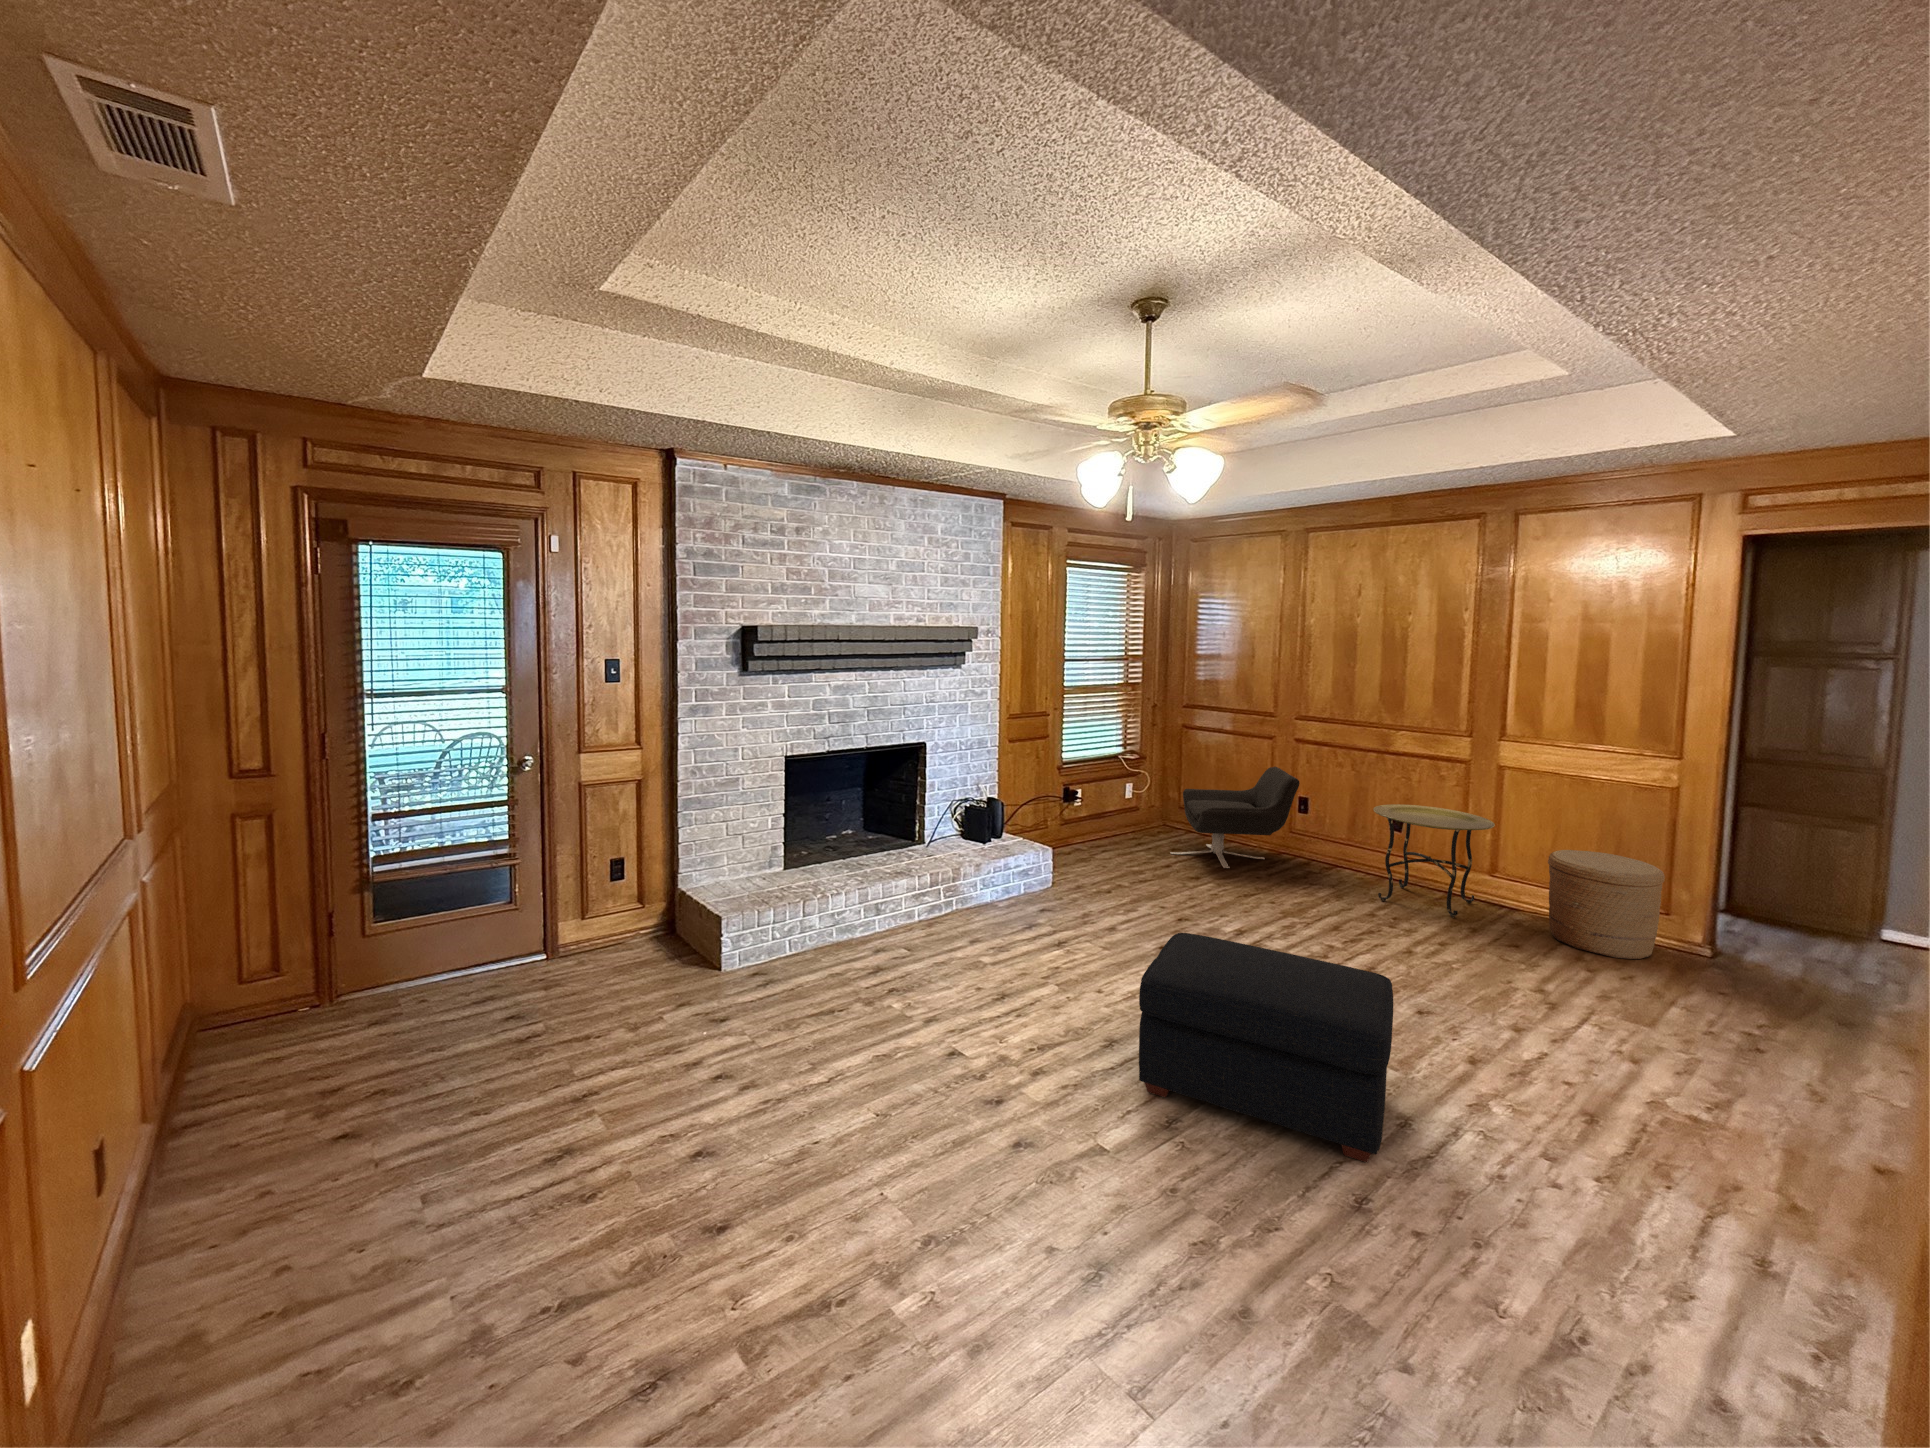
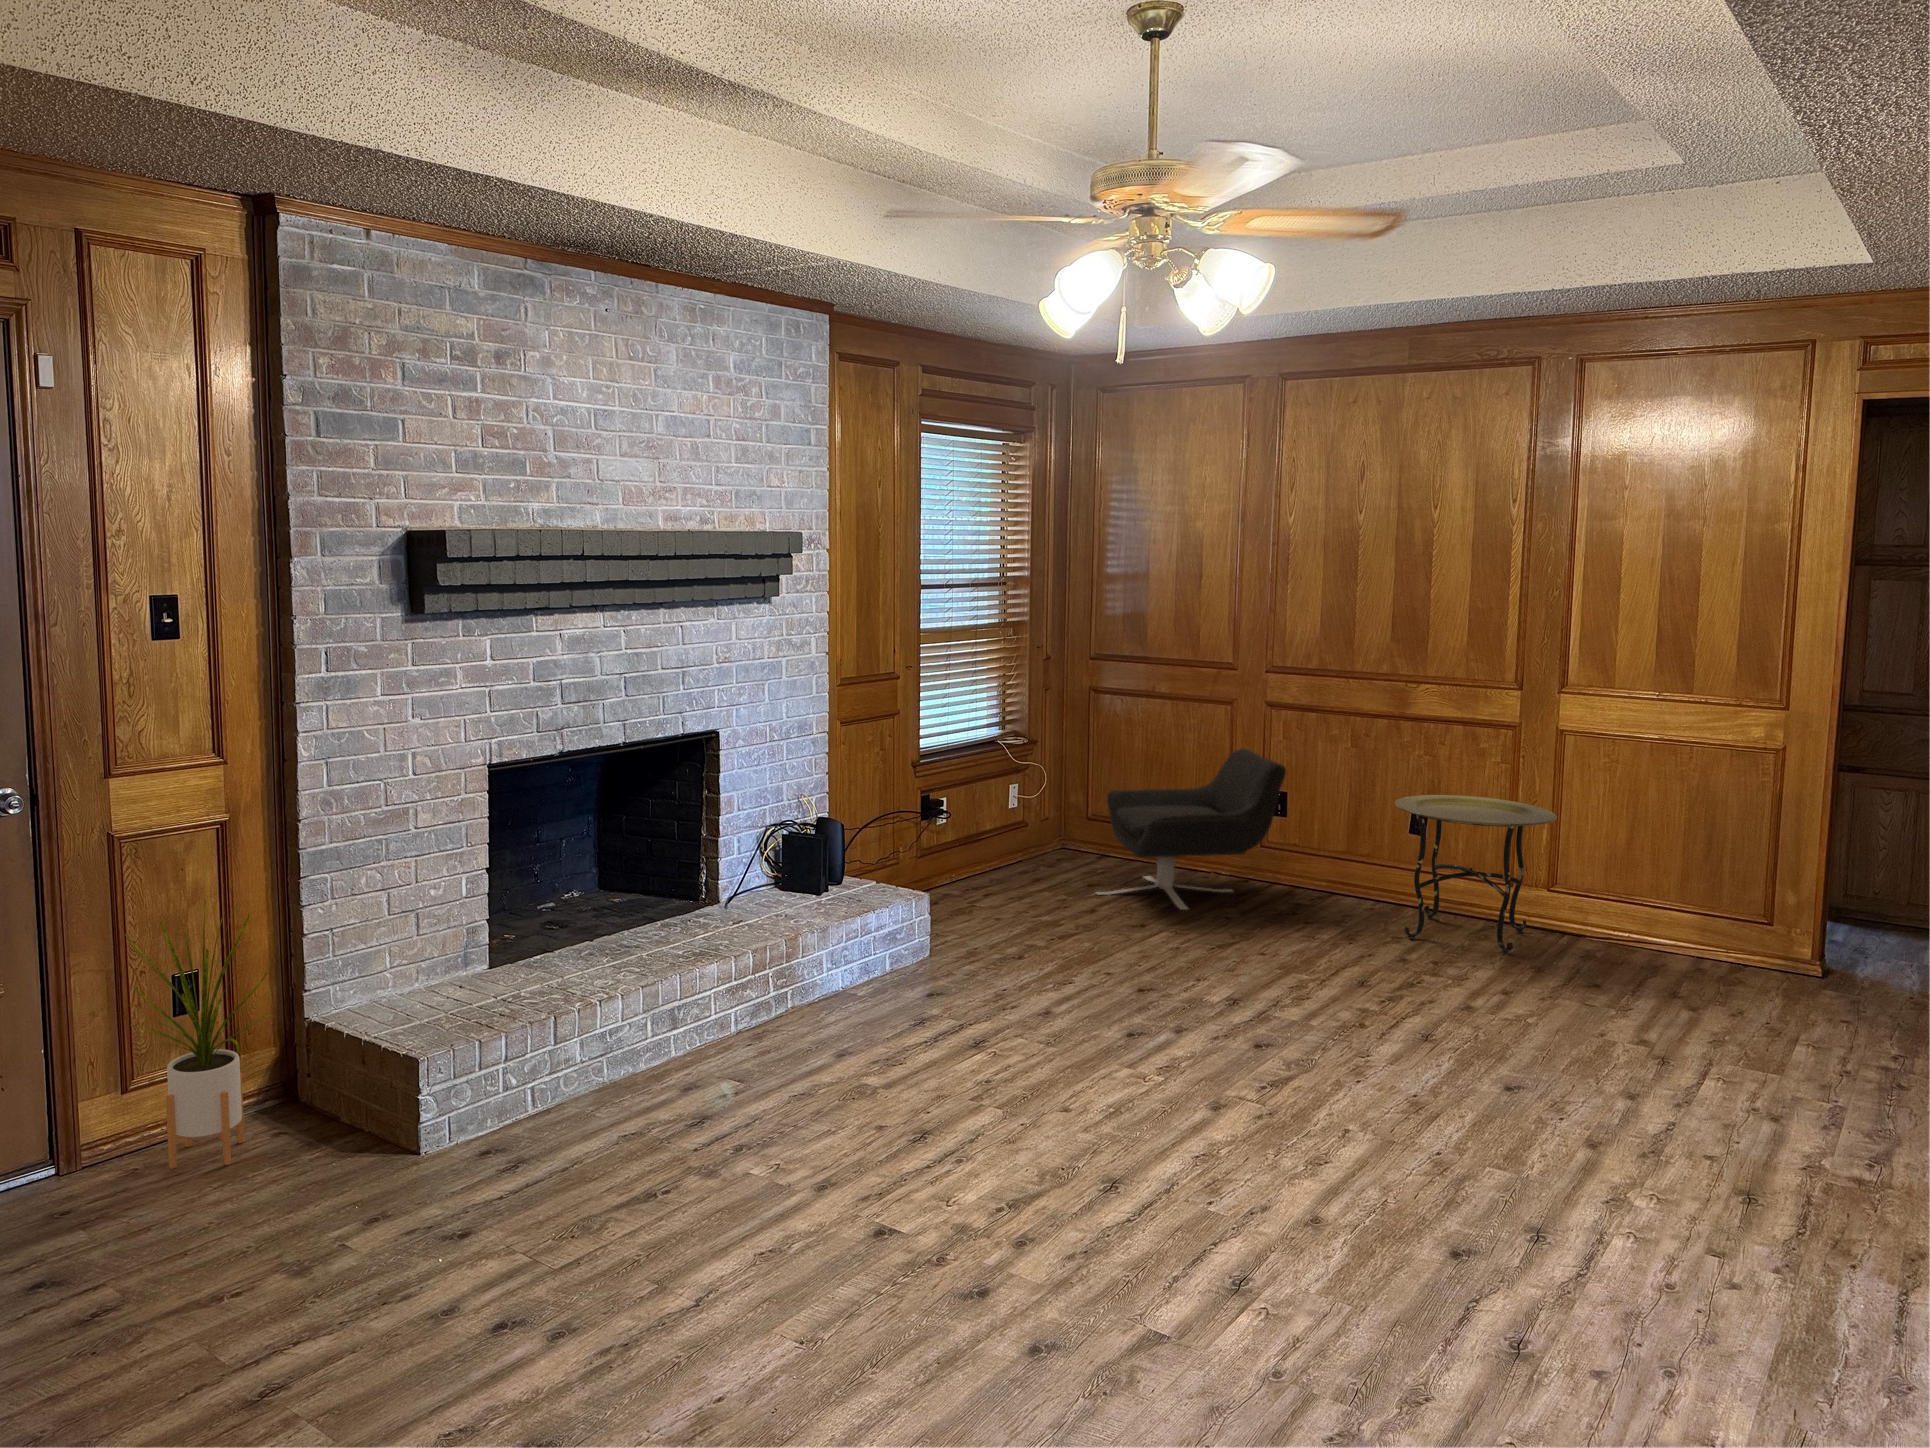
house plant: none [579,820,658,964] -> present [125,902,270,1169]
woven basket: present [1548,850,1665,959] -> none [1626,845,1766,987]
ottoman: present [1139,933,1393,1162] -> none [1177,1003,1537,1294]

